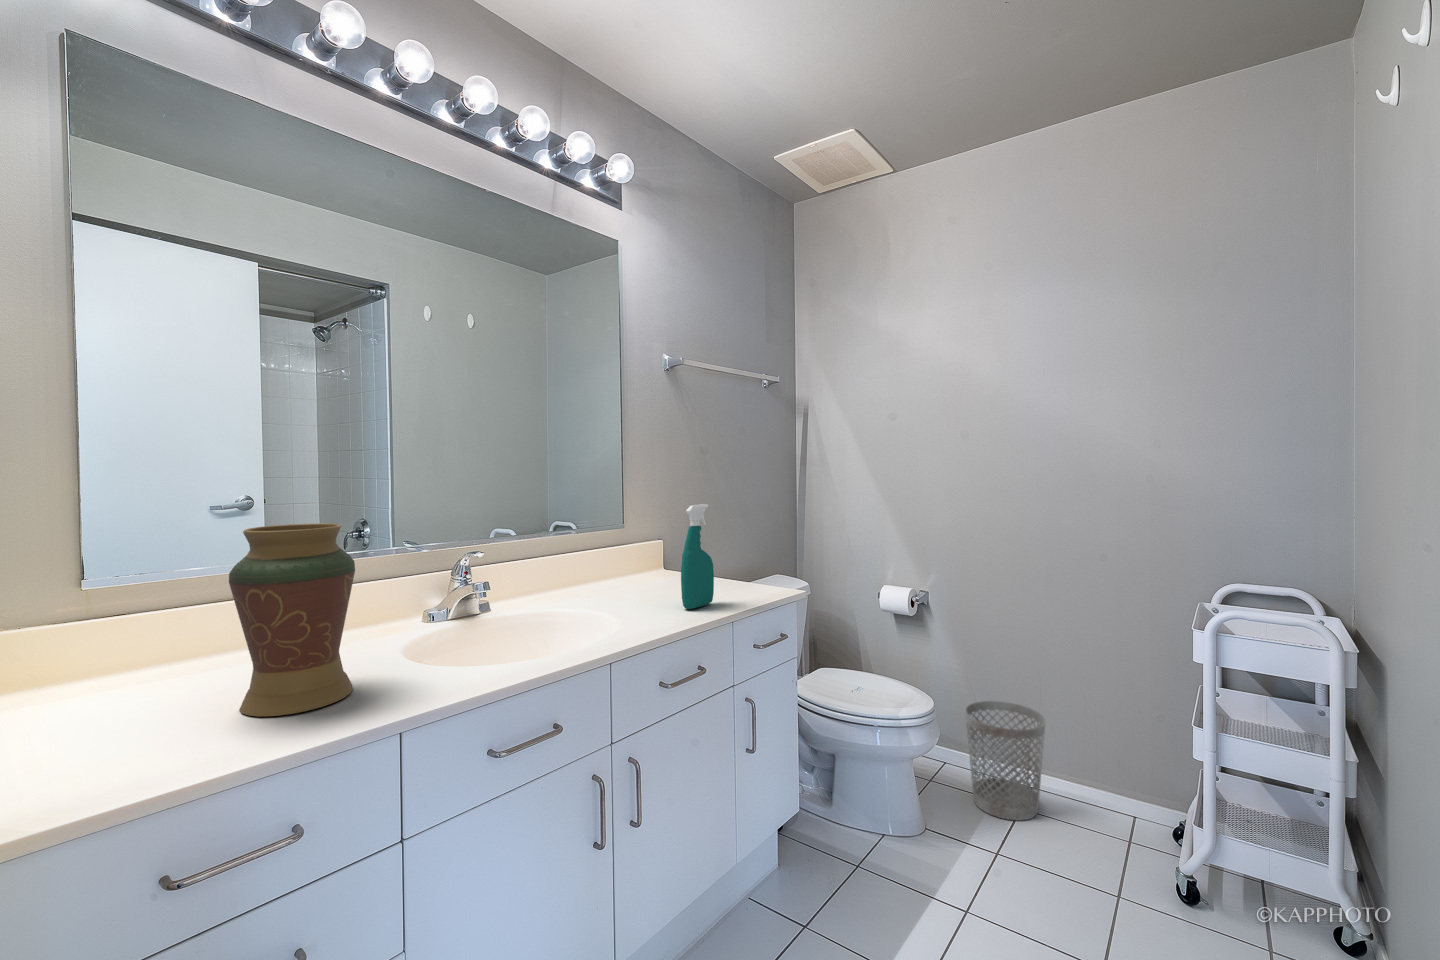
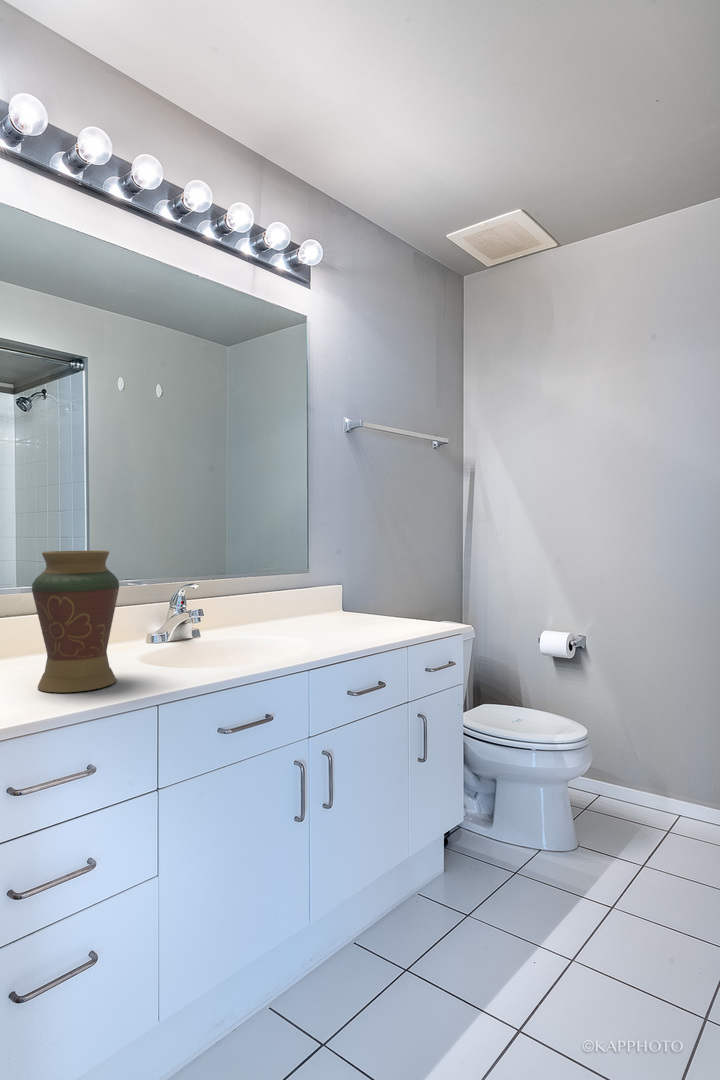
spray bottle: present [681,504,714,609] -> none [364,547,392,637]
wastebasket: present [965,701,1046,820] -> none [617,737,692,843]

